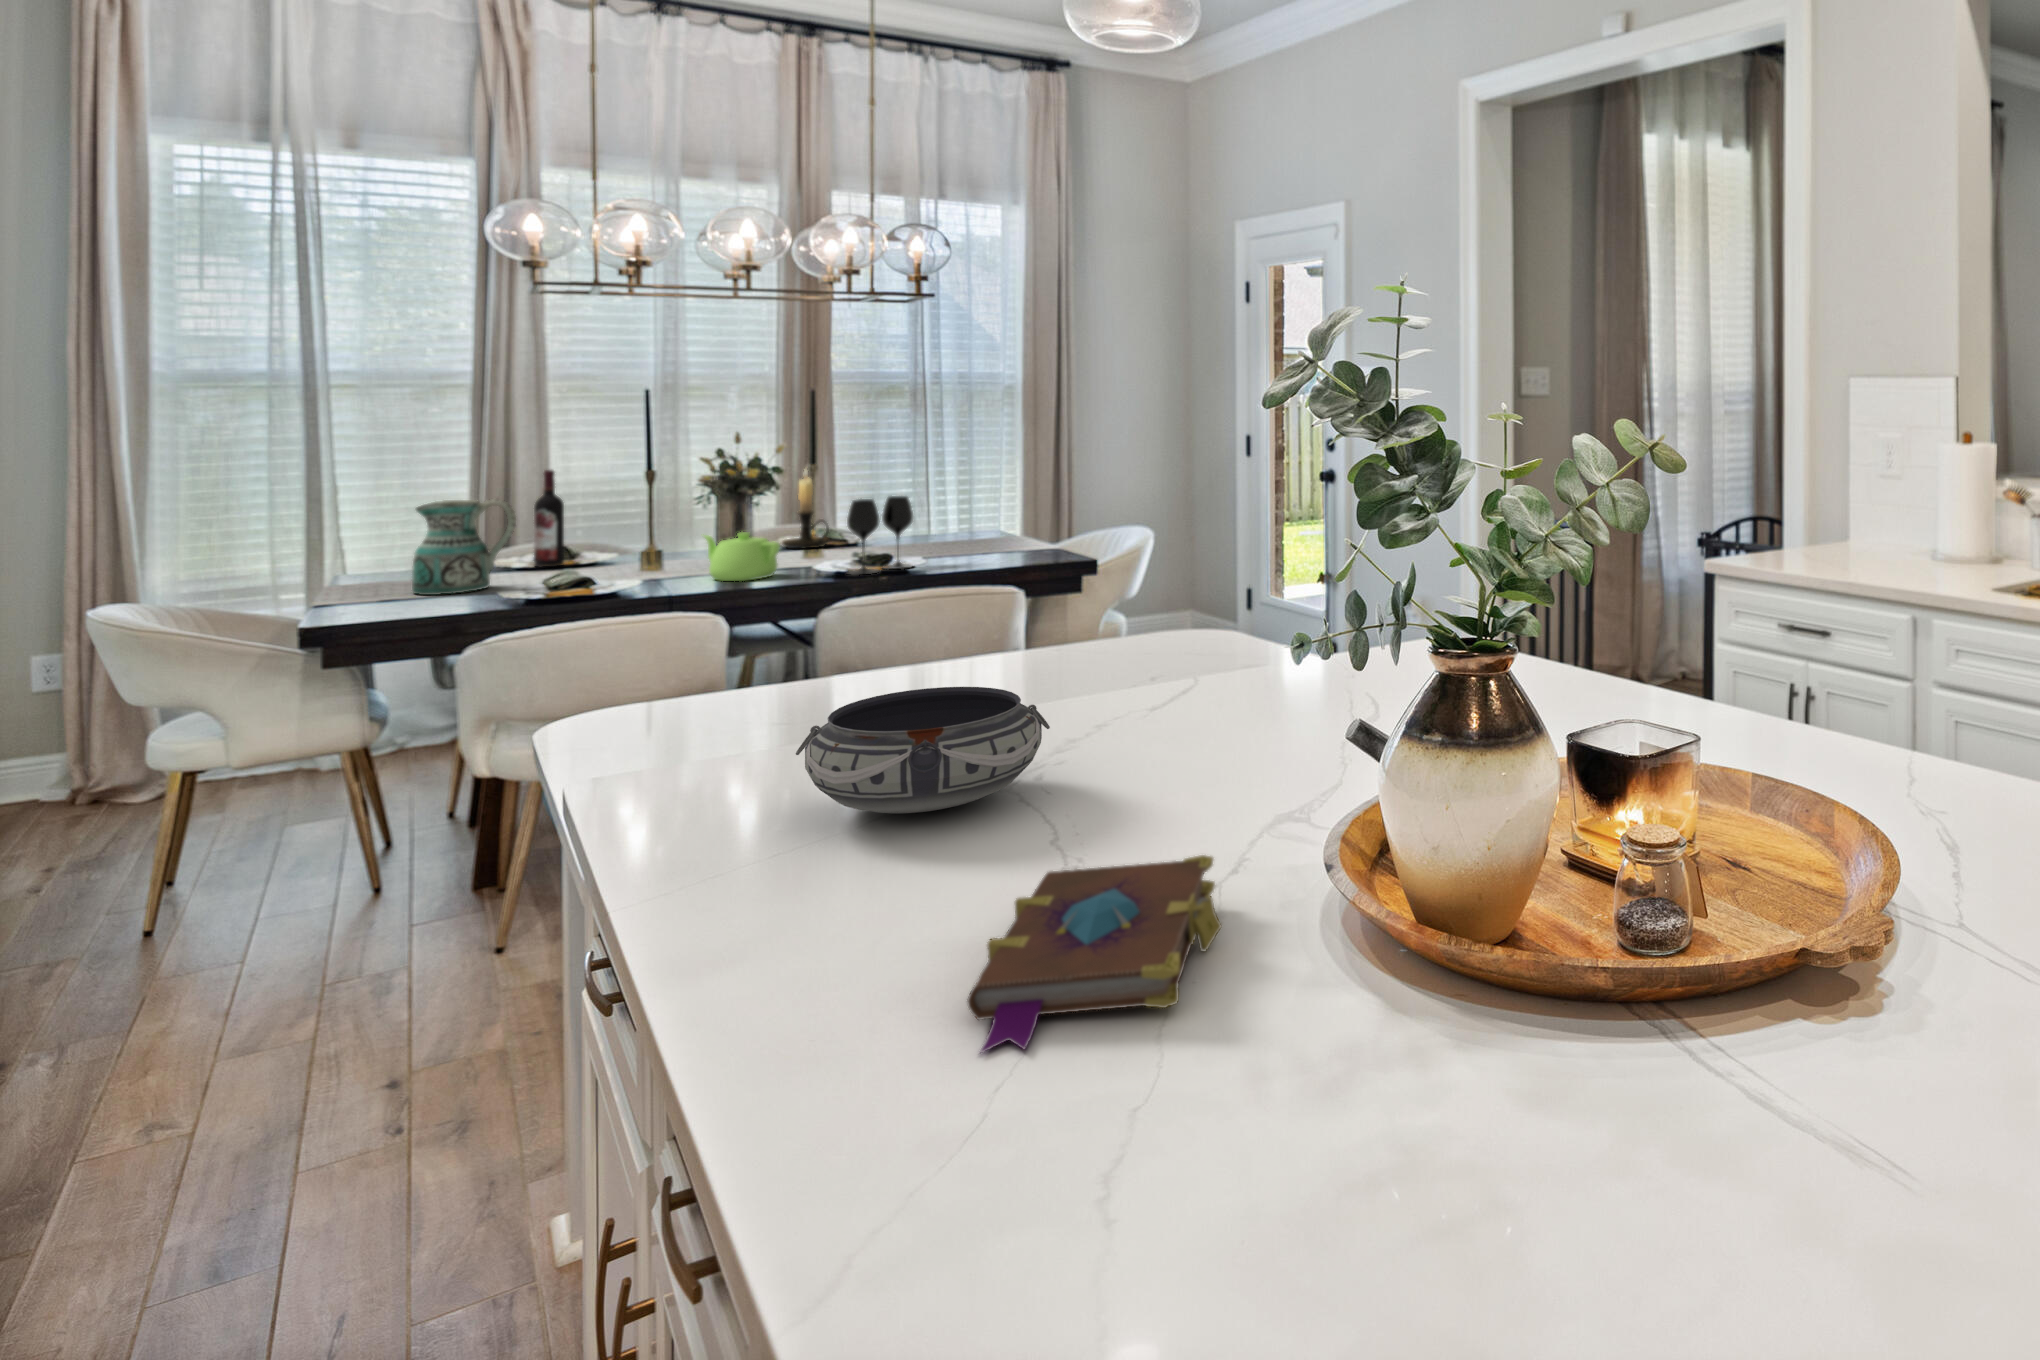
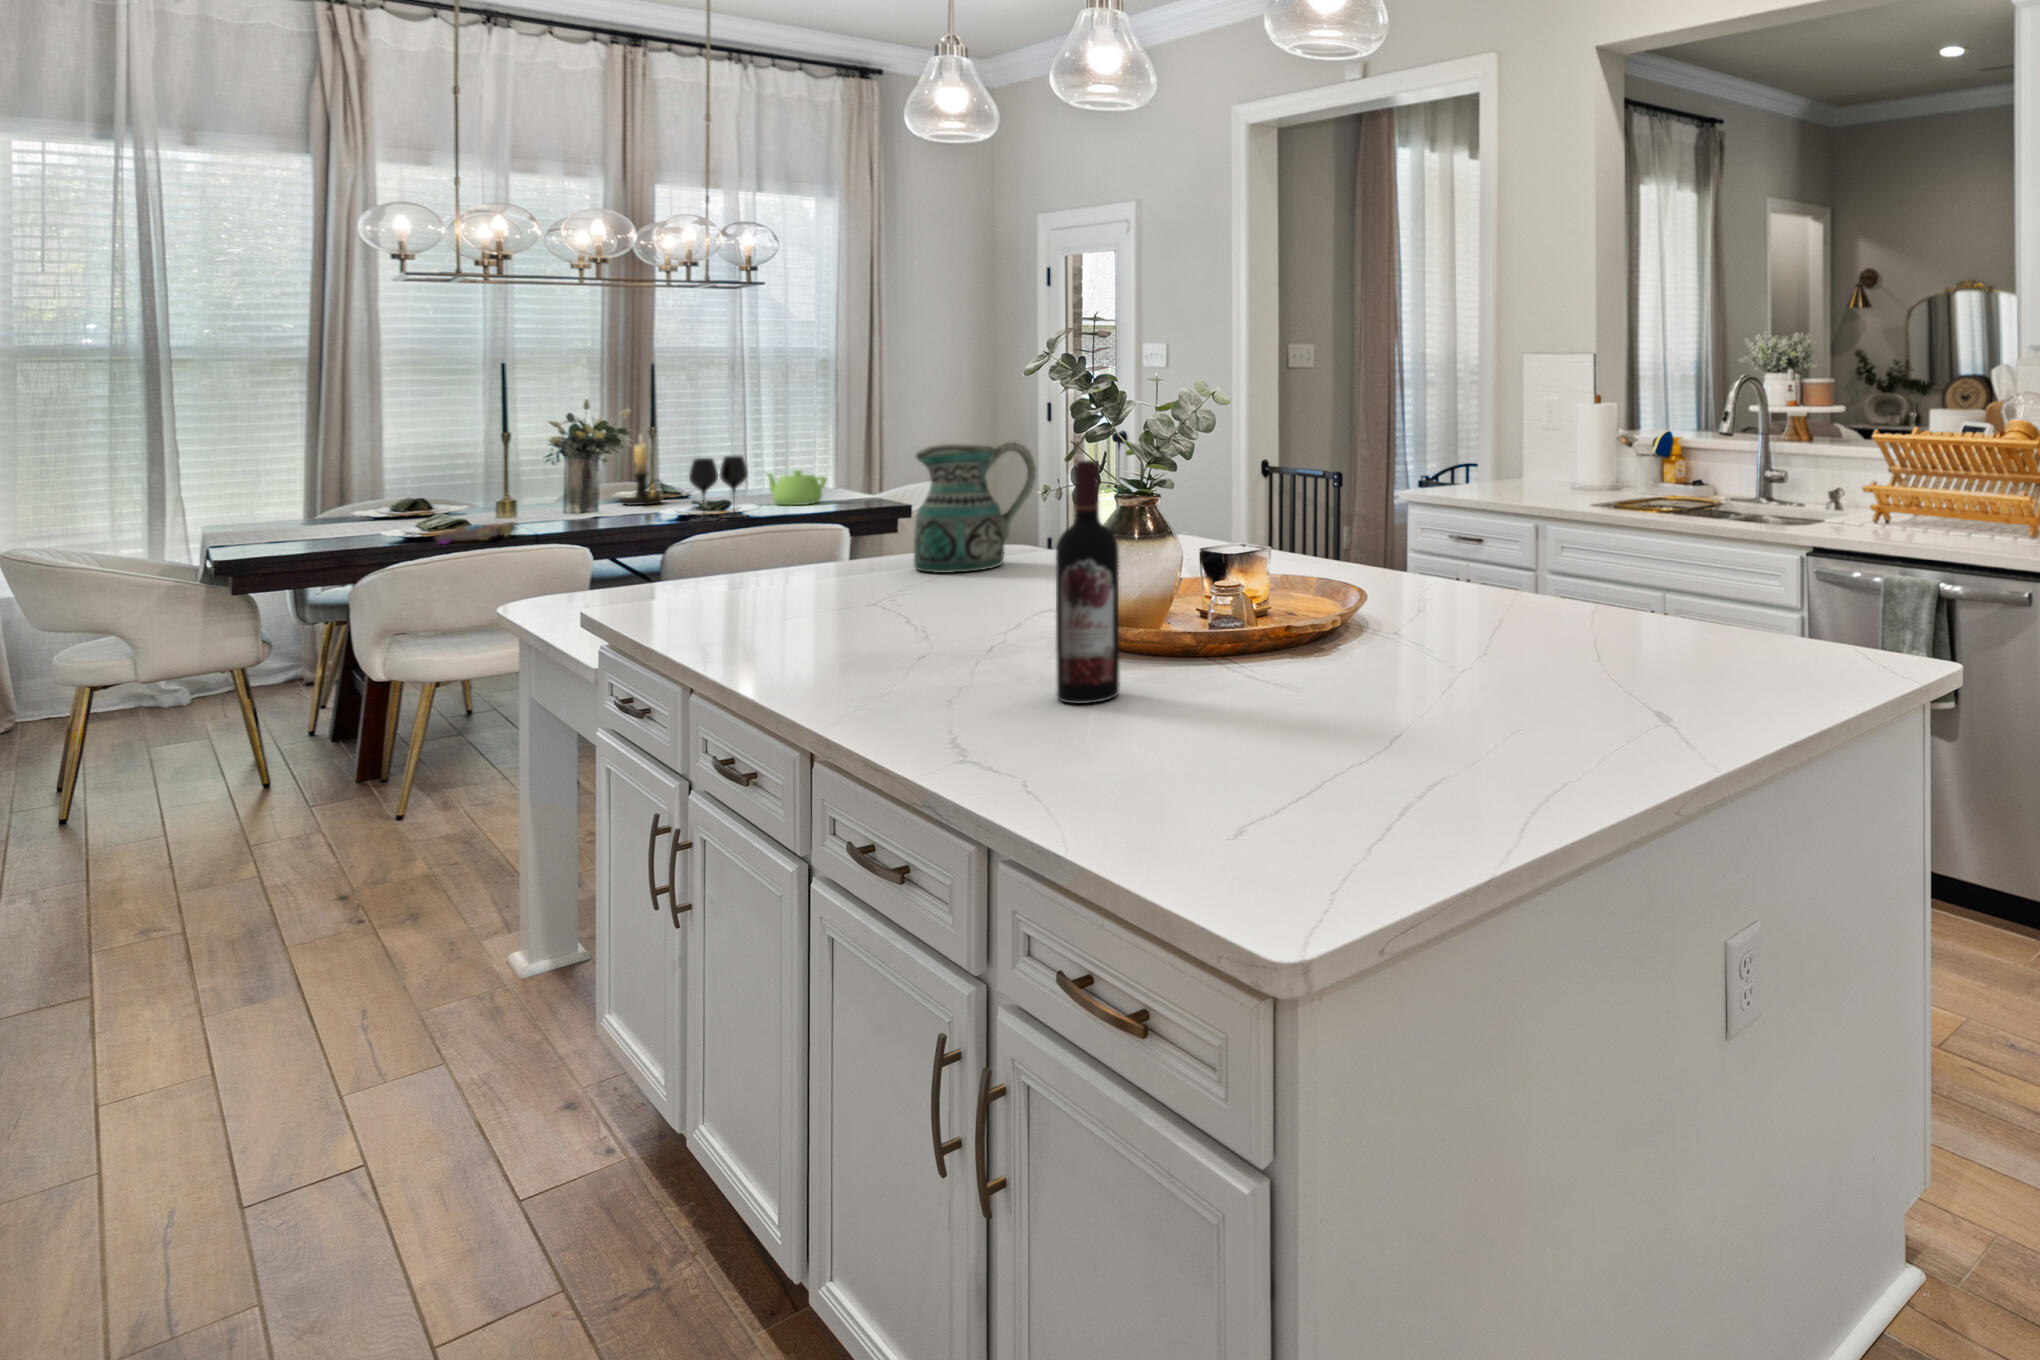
wine bottle: present [534,470,564,568] -> present [1056,460,1120,704]
ceramic pitcher: present [412,499,516,595] -> present [914,442,1036,573]
teapot: present [704,532,780,581] -> present [767,470,826,505]
bowl: present [796,687,1050,813] -> none [748,540,908,608]
book: present [968,855,1221,1052] -> present [434,521,516,544]

